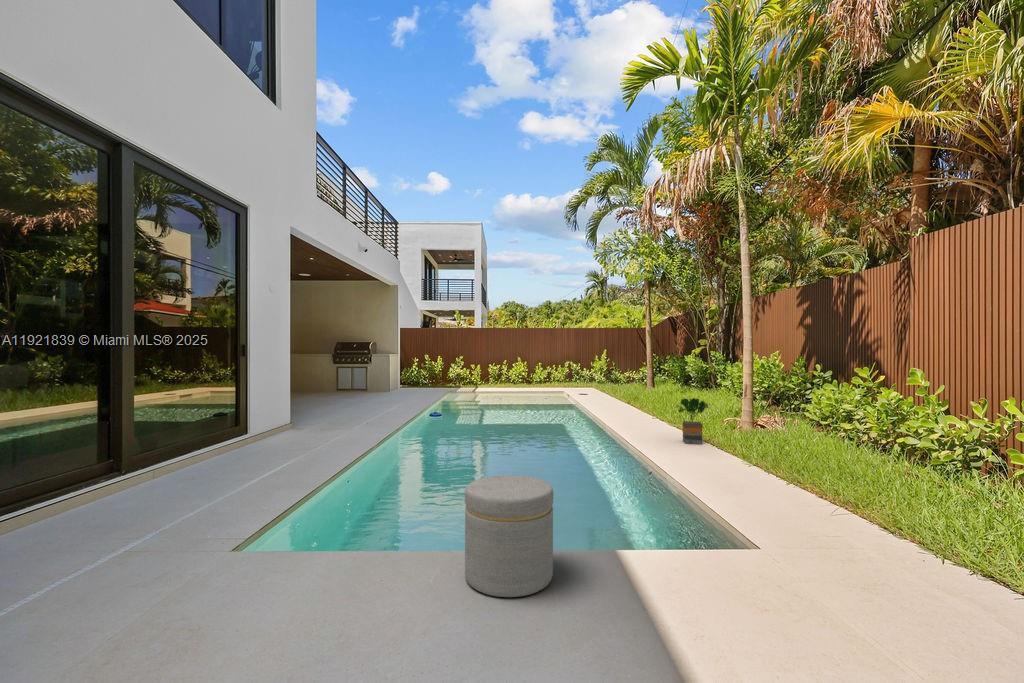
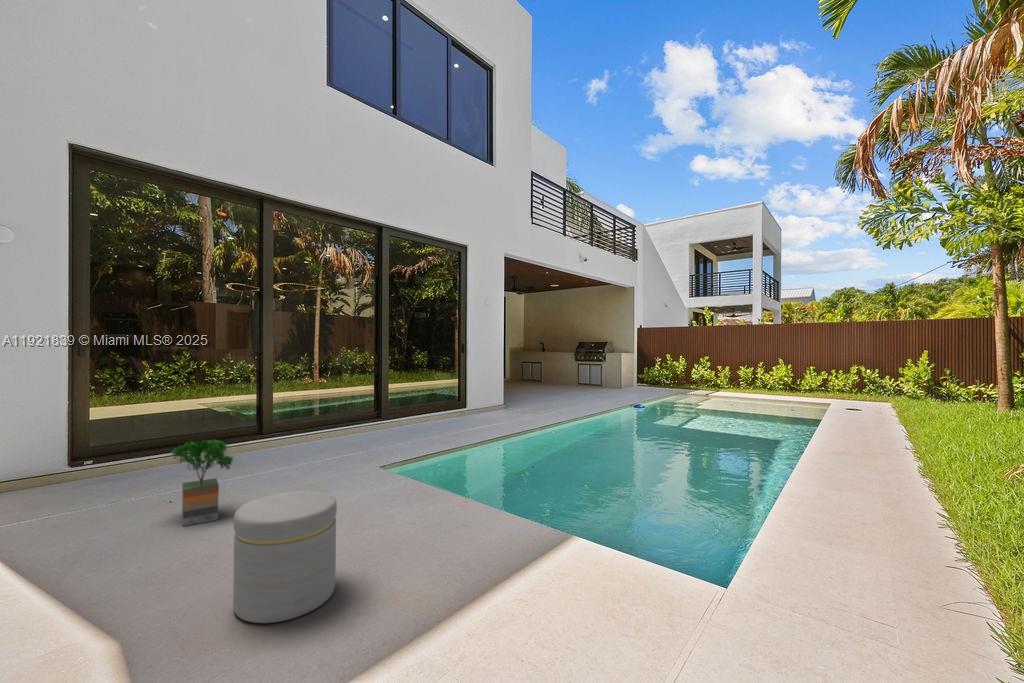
potted tree: present [676,398,708,444] -> present [172,439,233,526]

